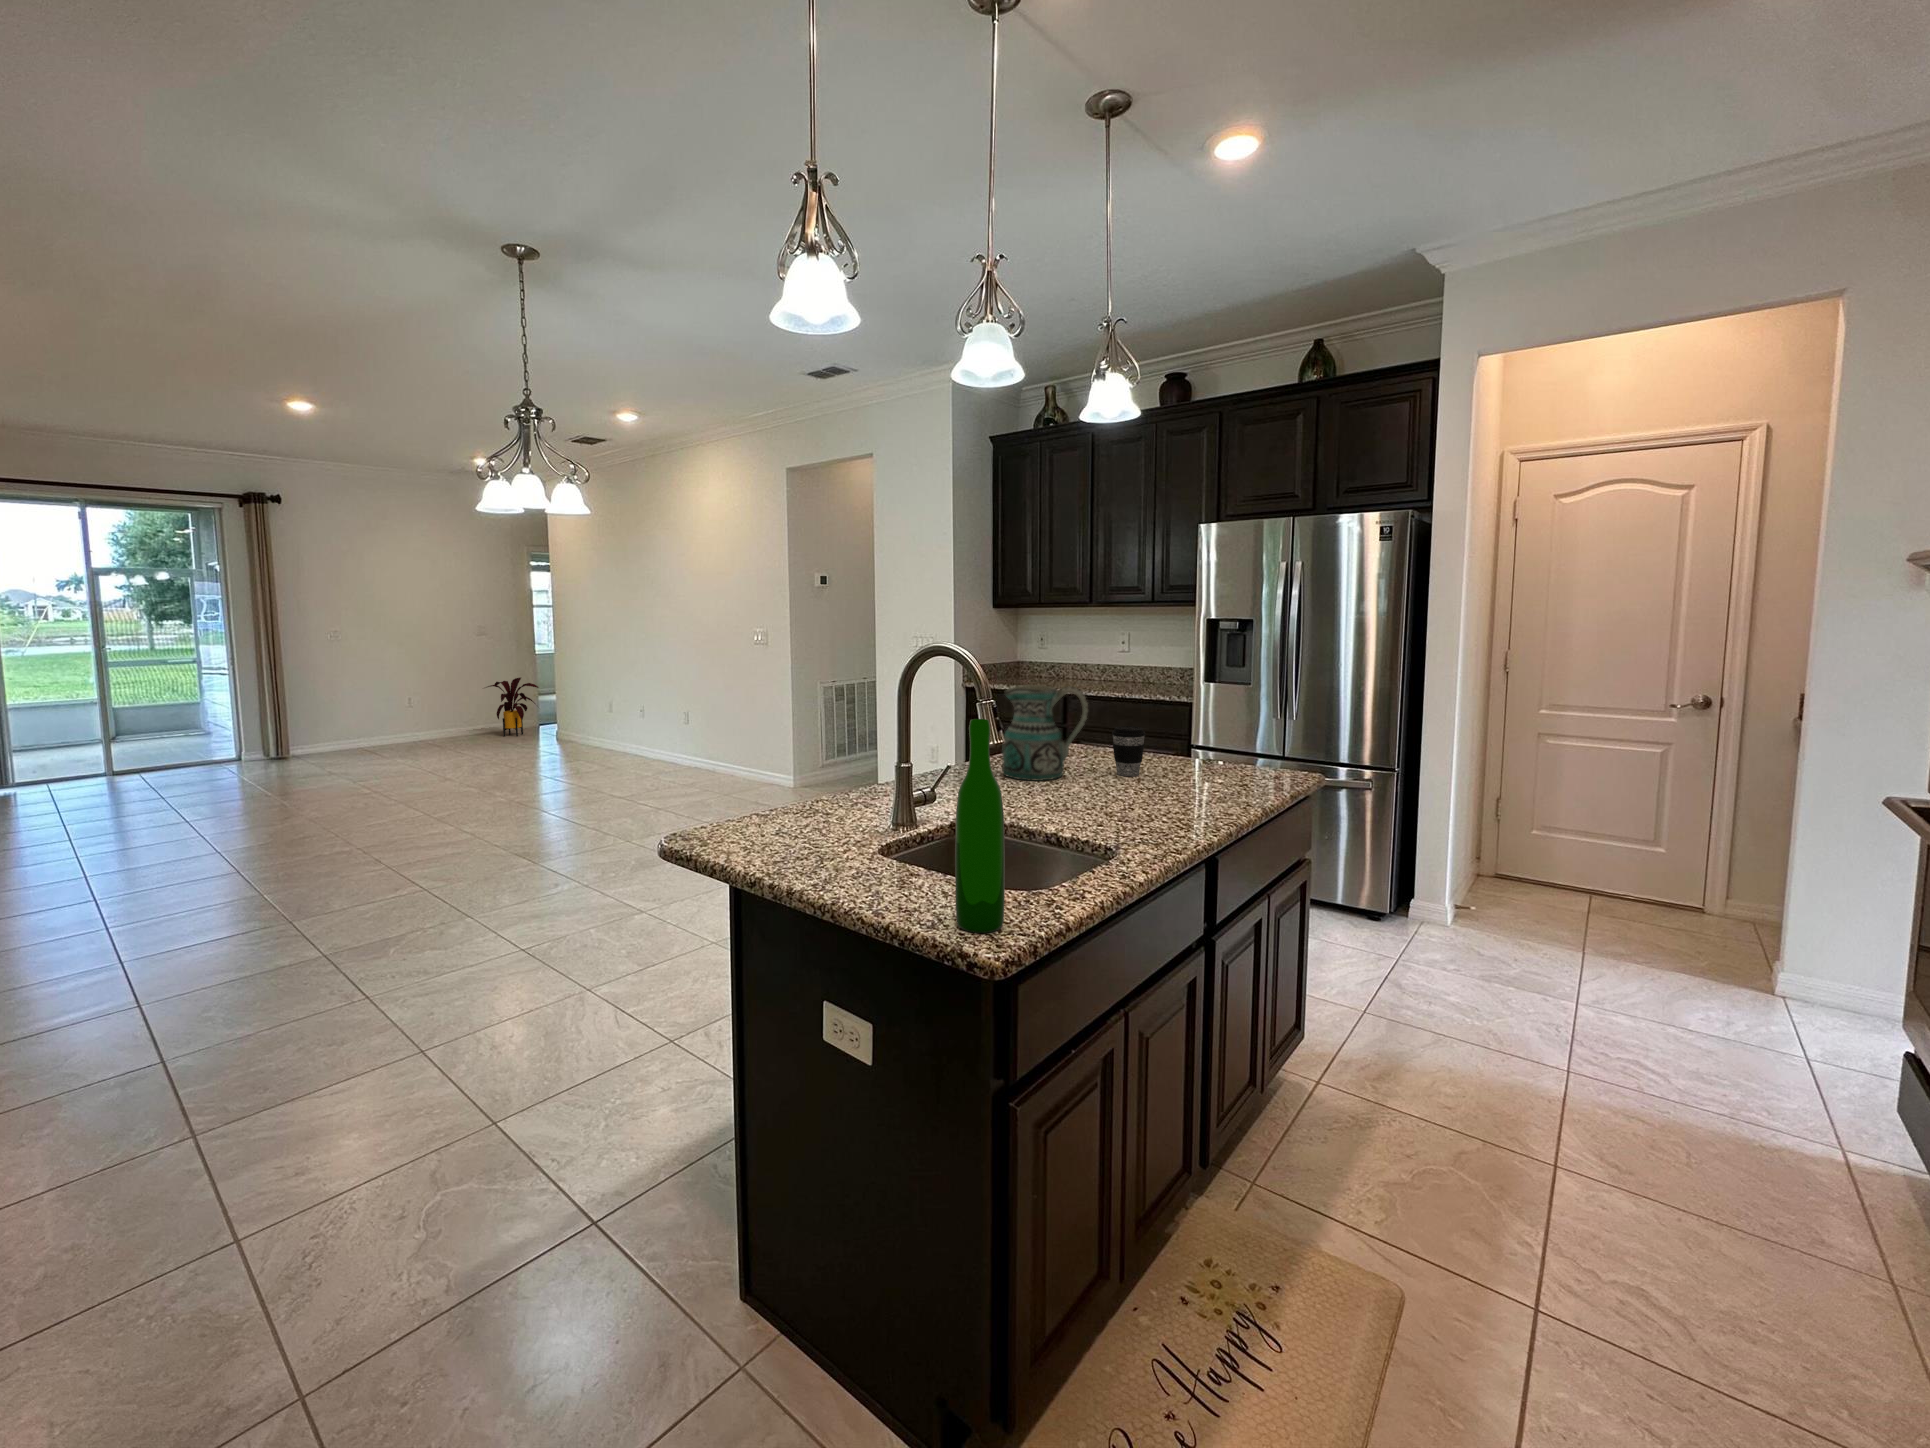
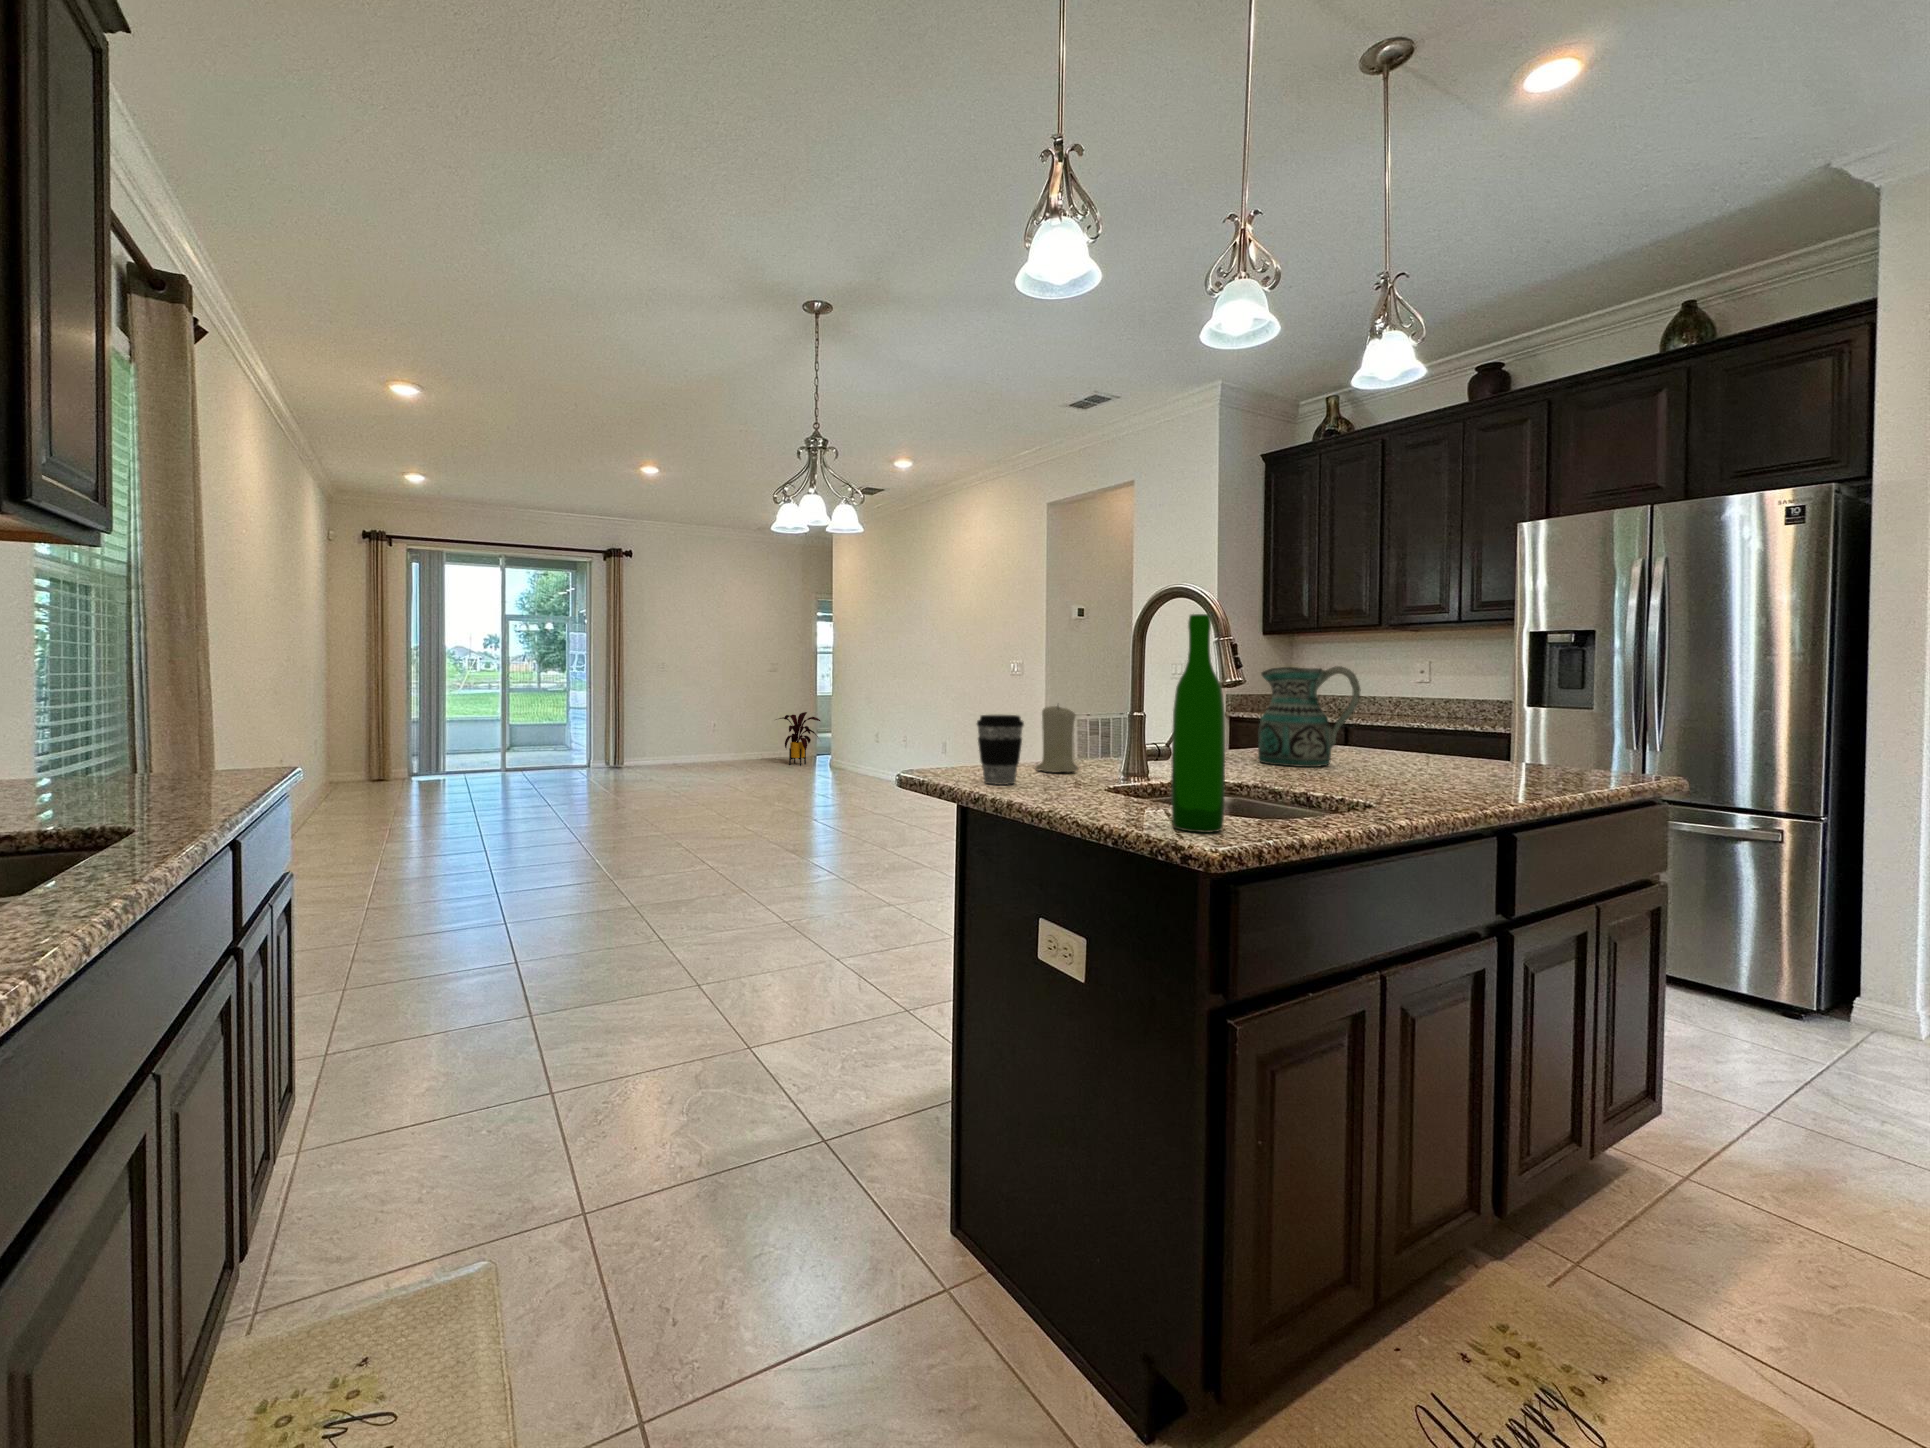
coffee cup: present [1112,726,1146,776] -> present [977,715,1024,785]
candle: none [802,750,846,822] -> present [1035,705,1079,773]

